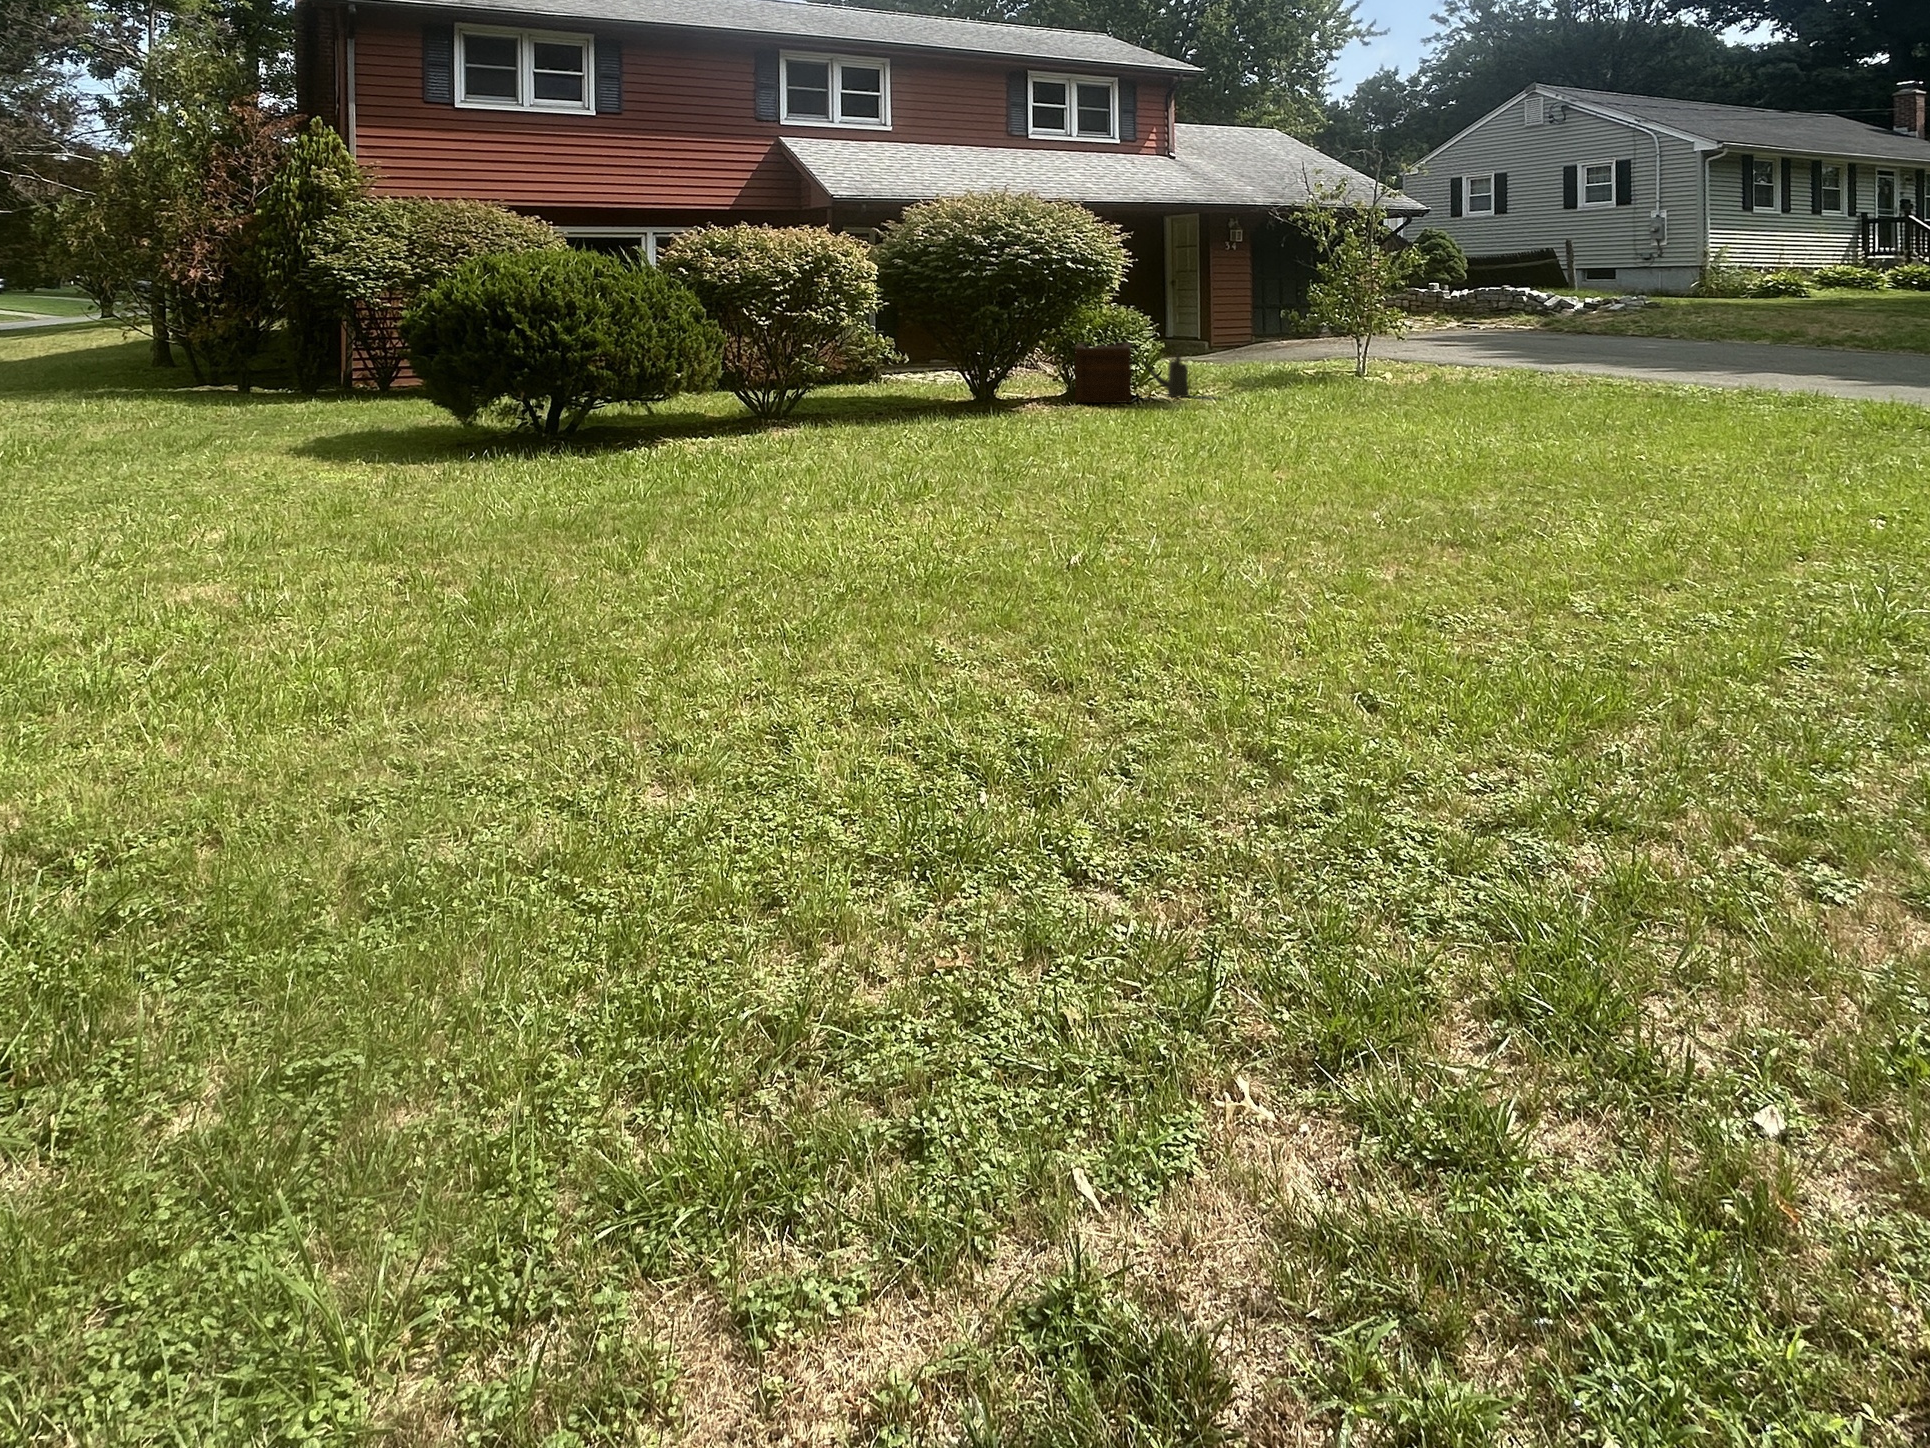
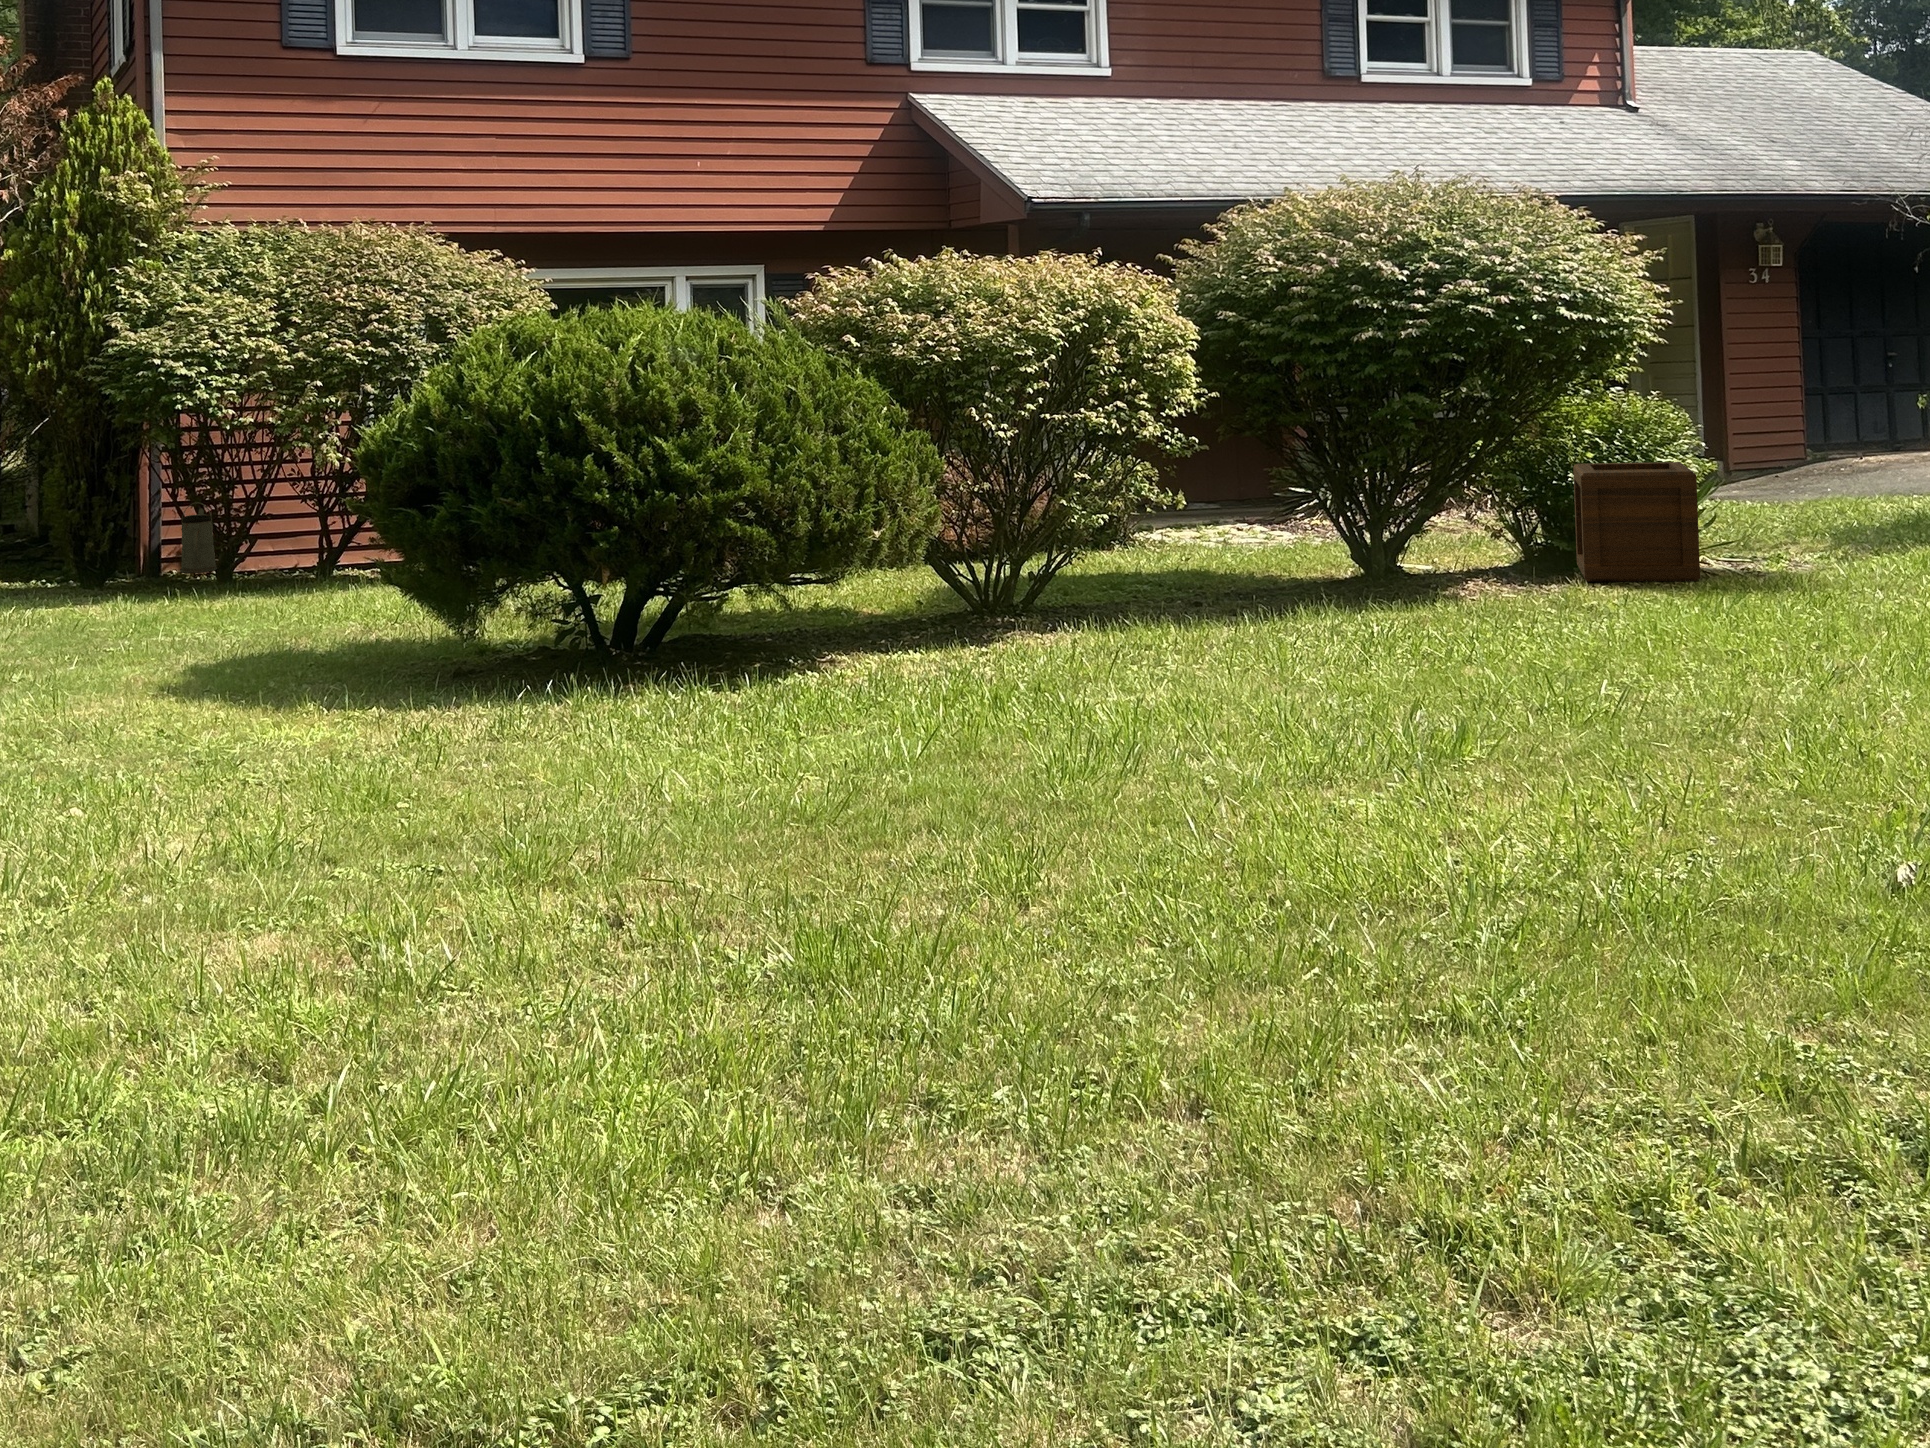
watering can: present [1143,352,1197,397] -> present [180,502,217,573]

